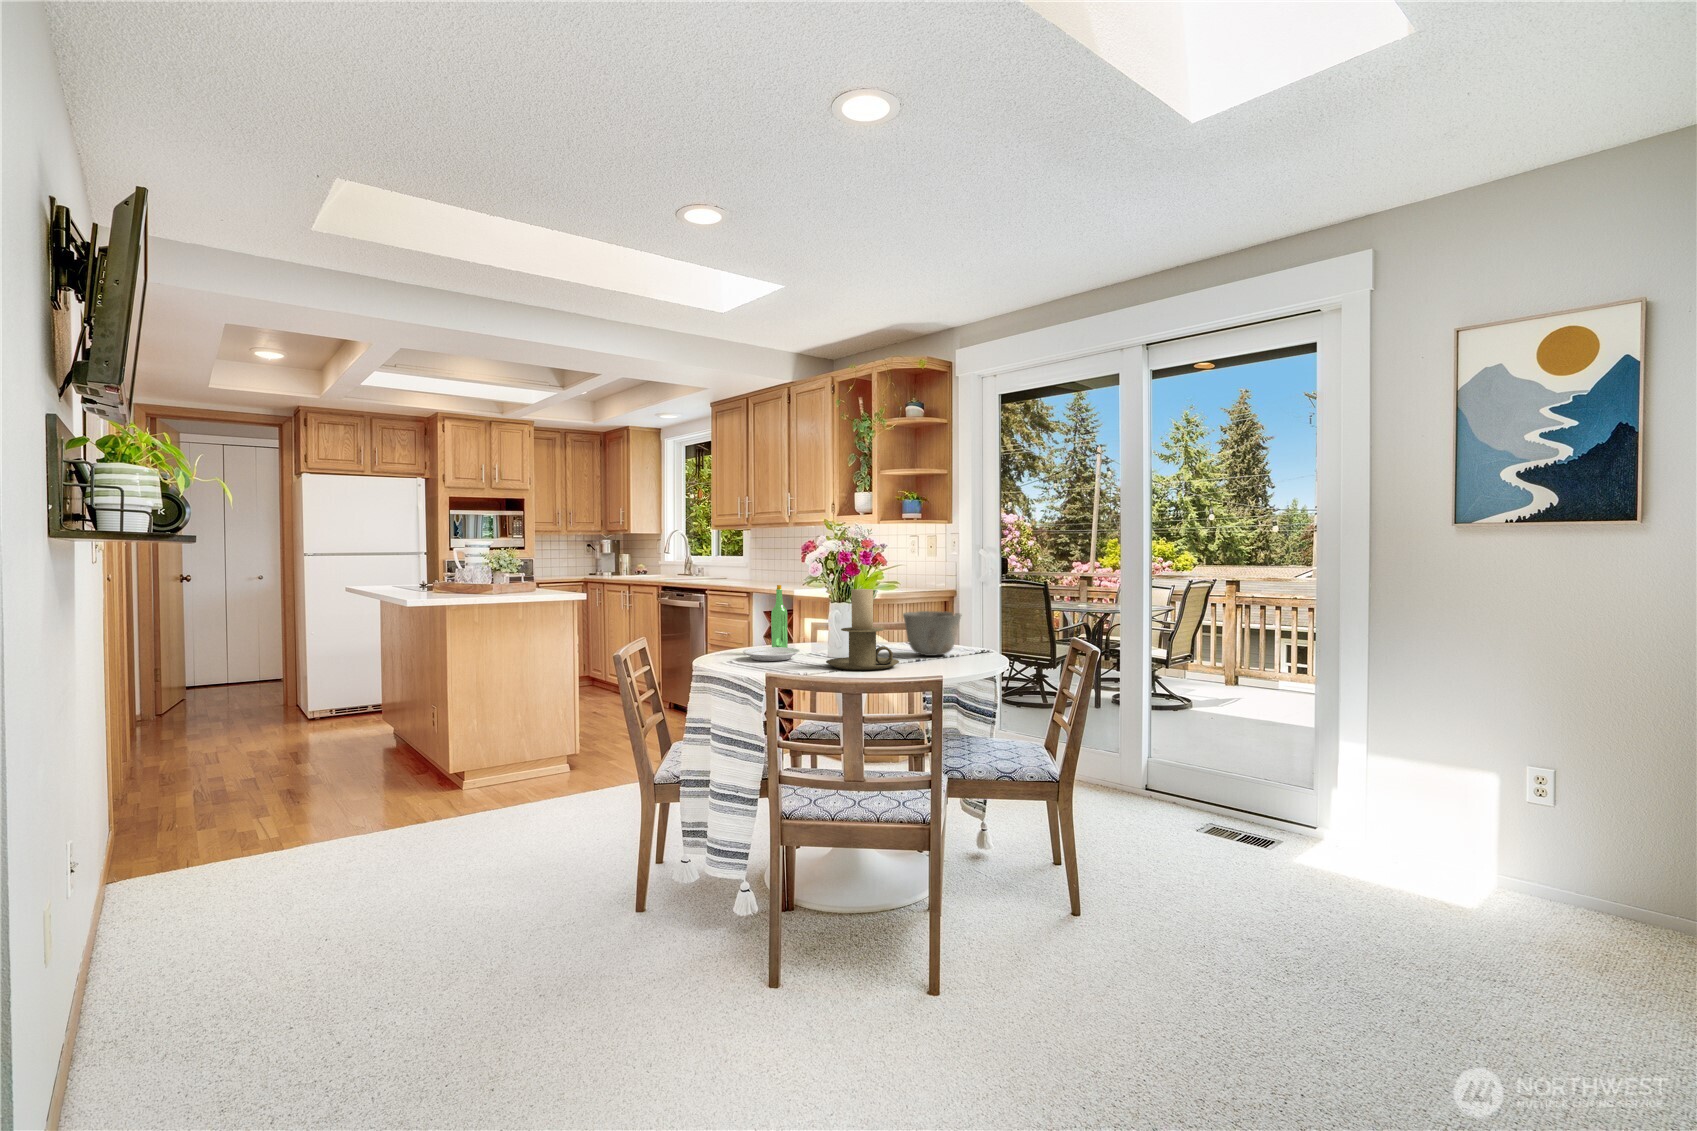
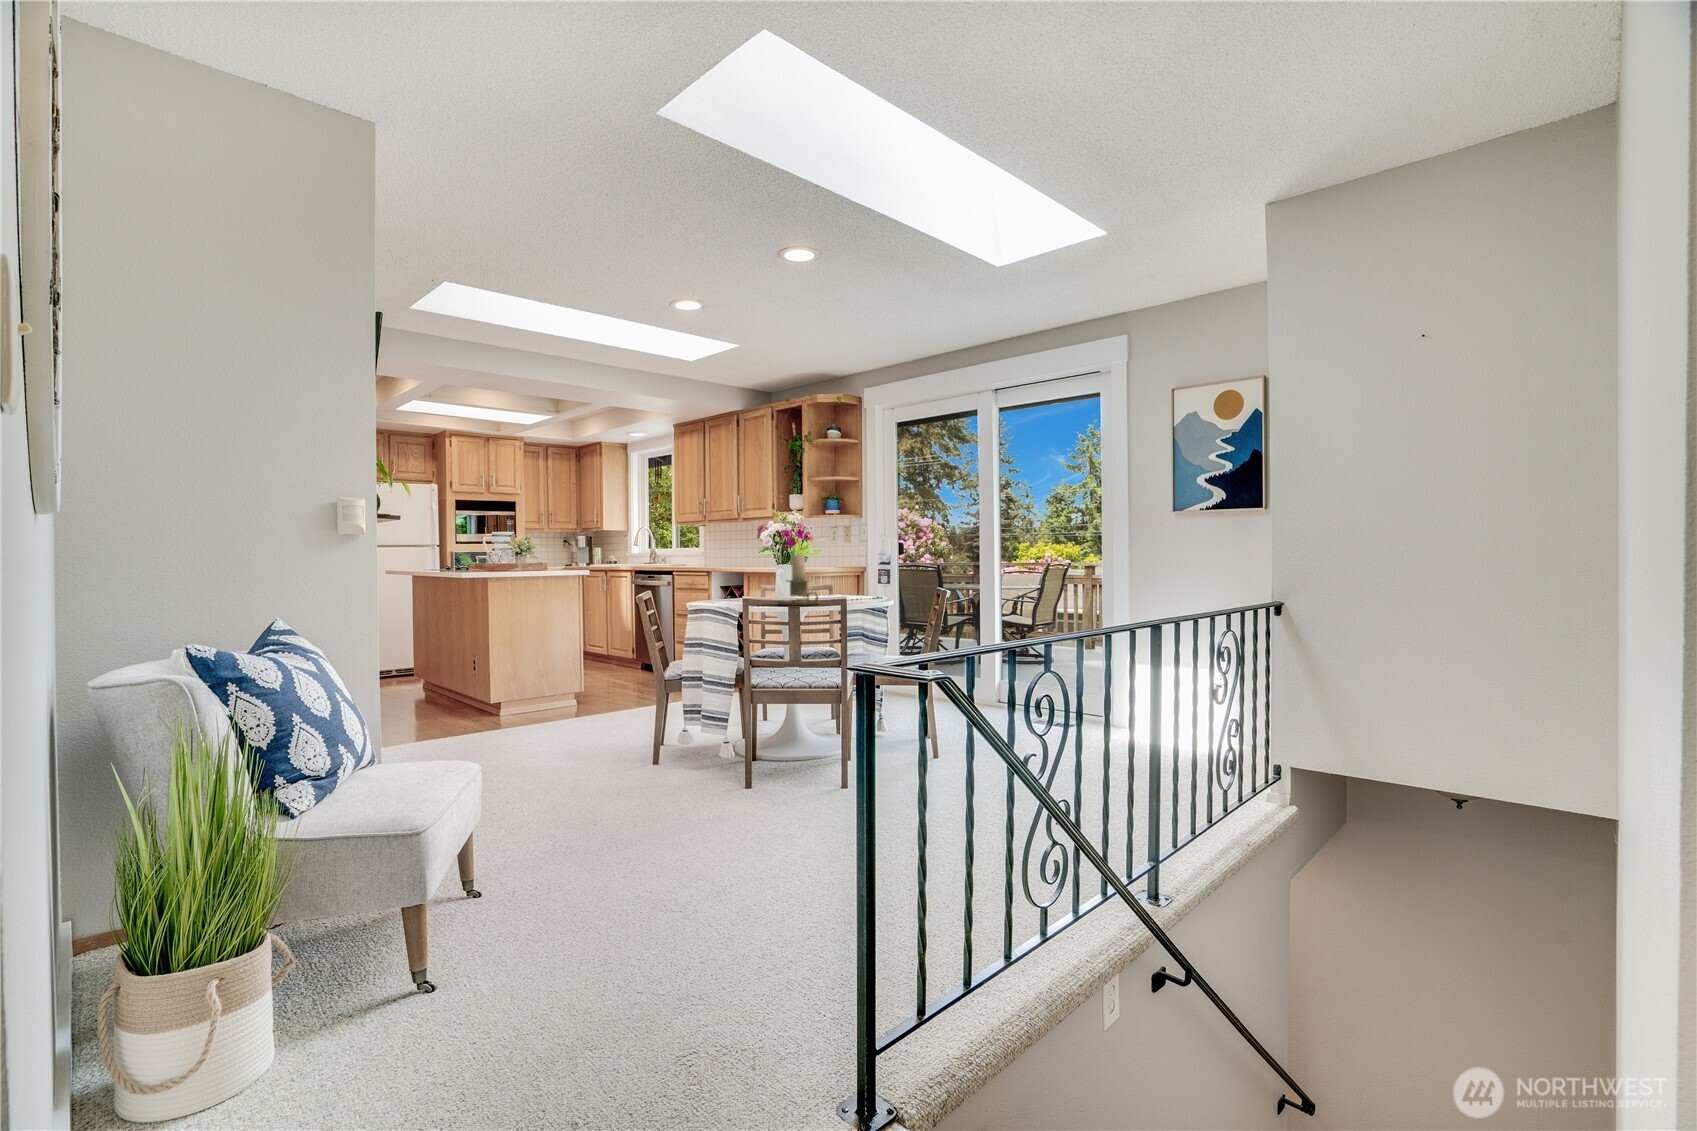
plate: present [743,585,800,661] -> none [719,555,757,604]
ceramic bowl: present [903,611,962,656] -> none [825,572,864,601]

